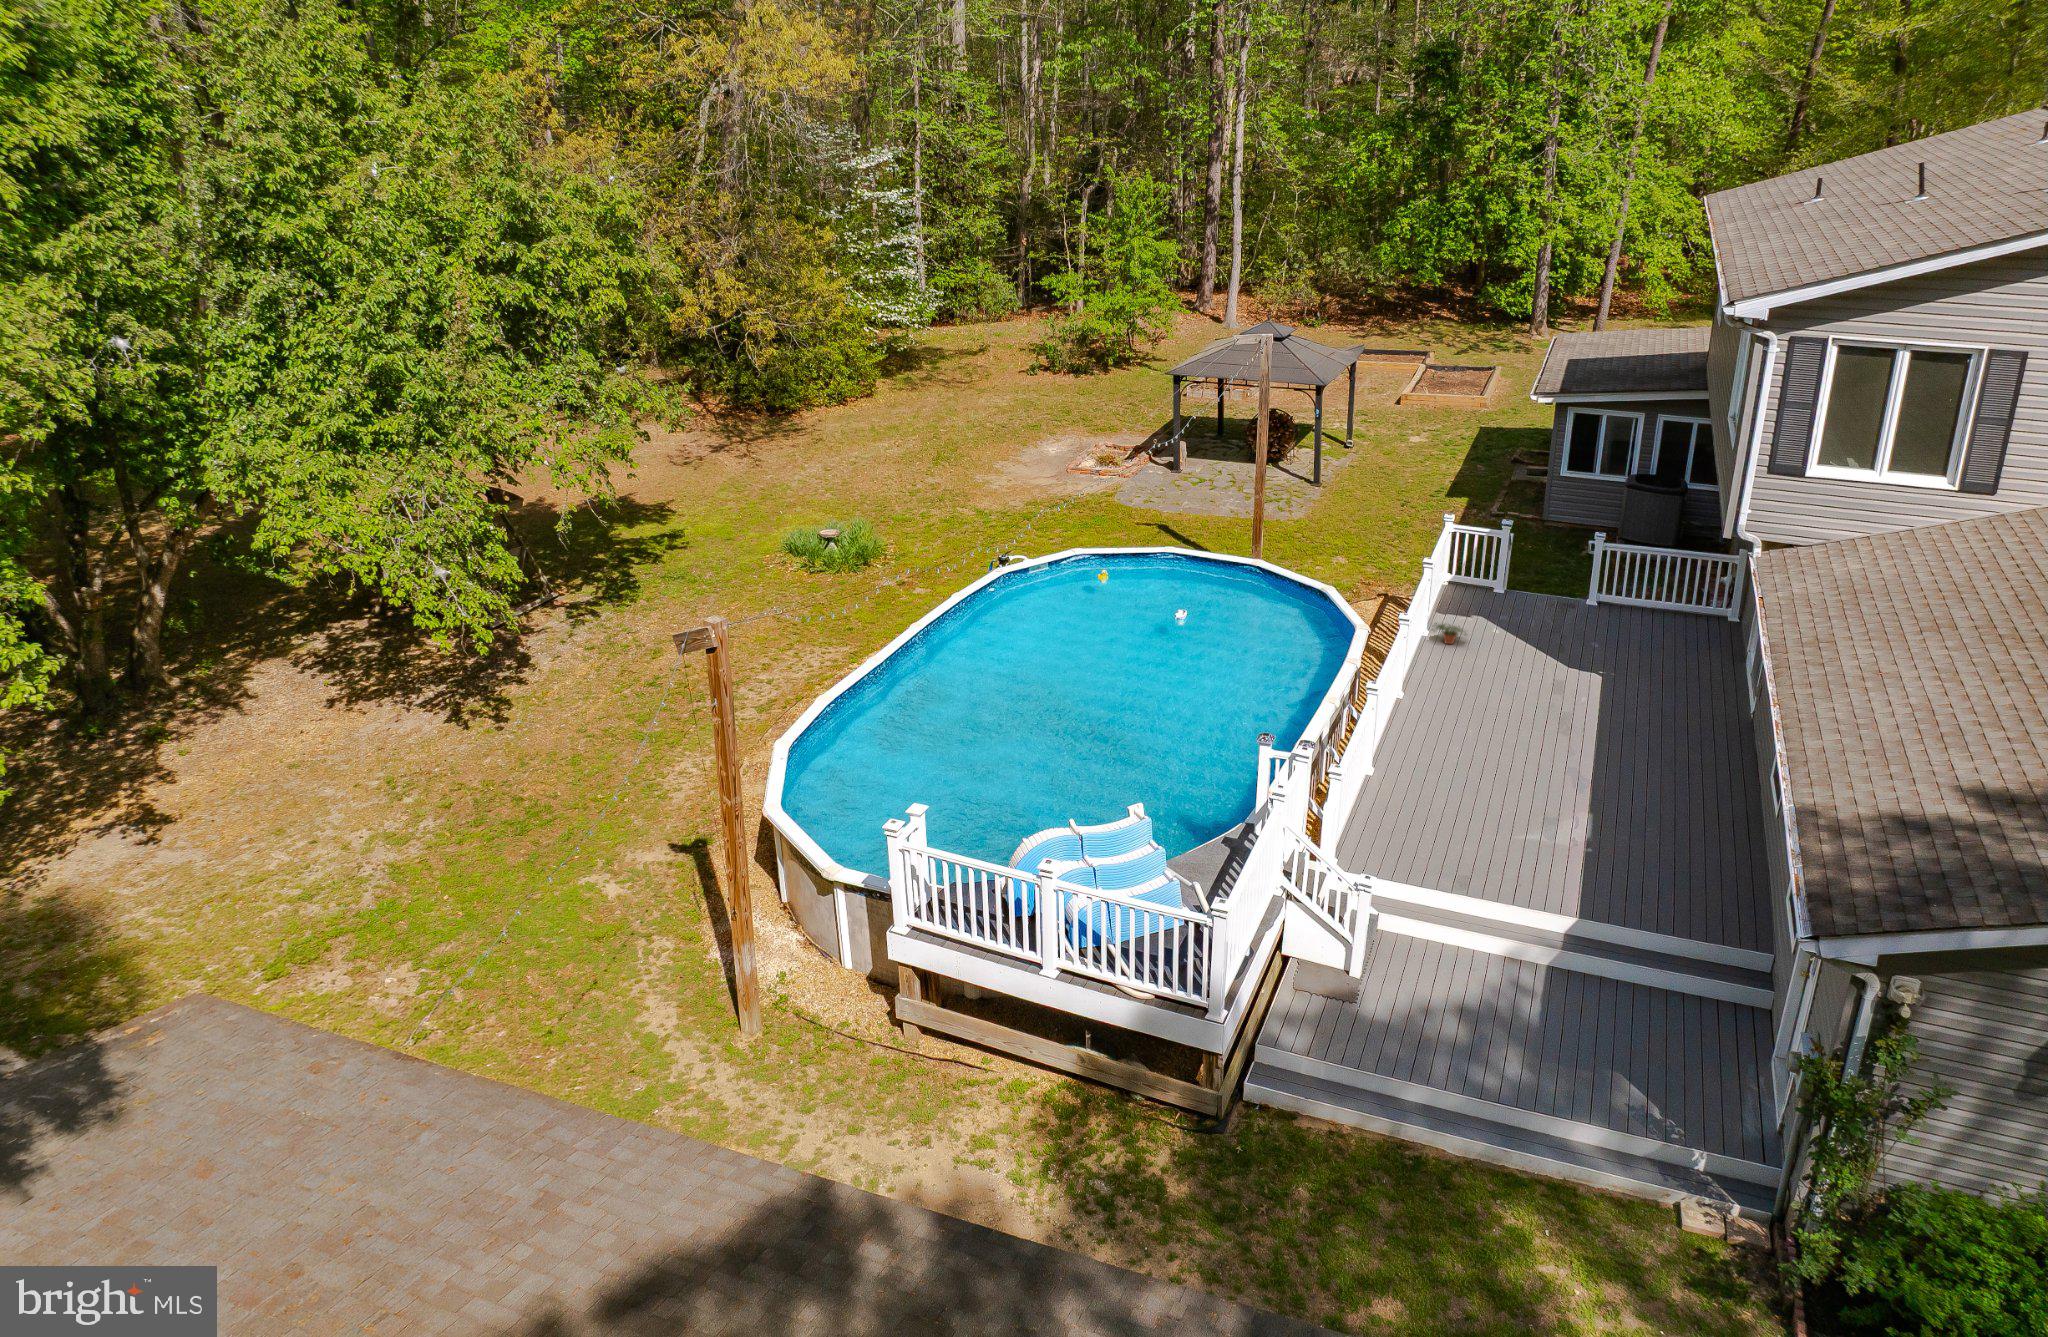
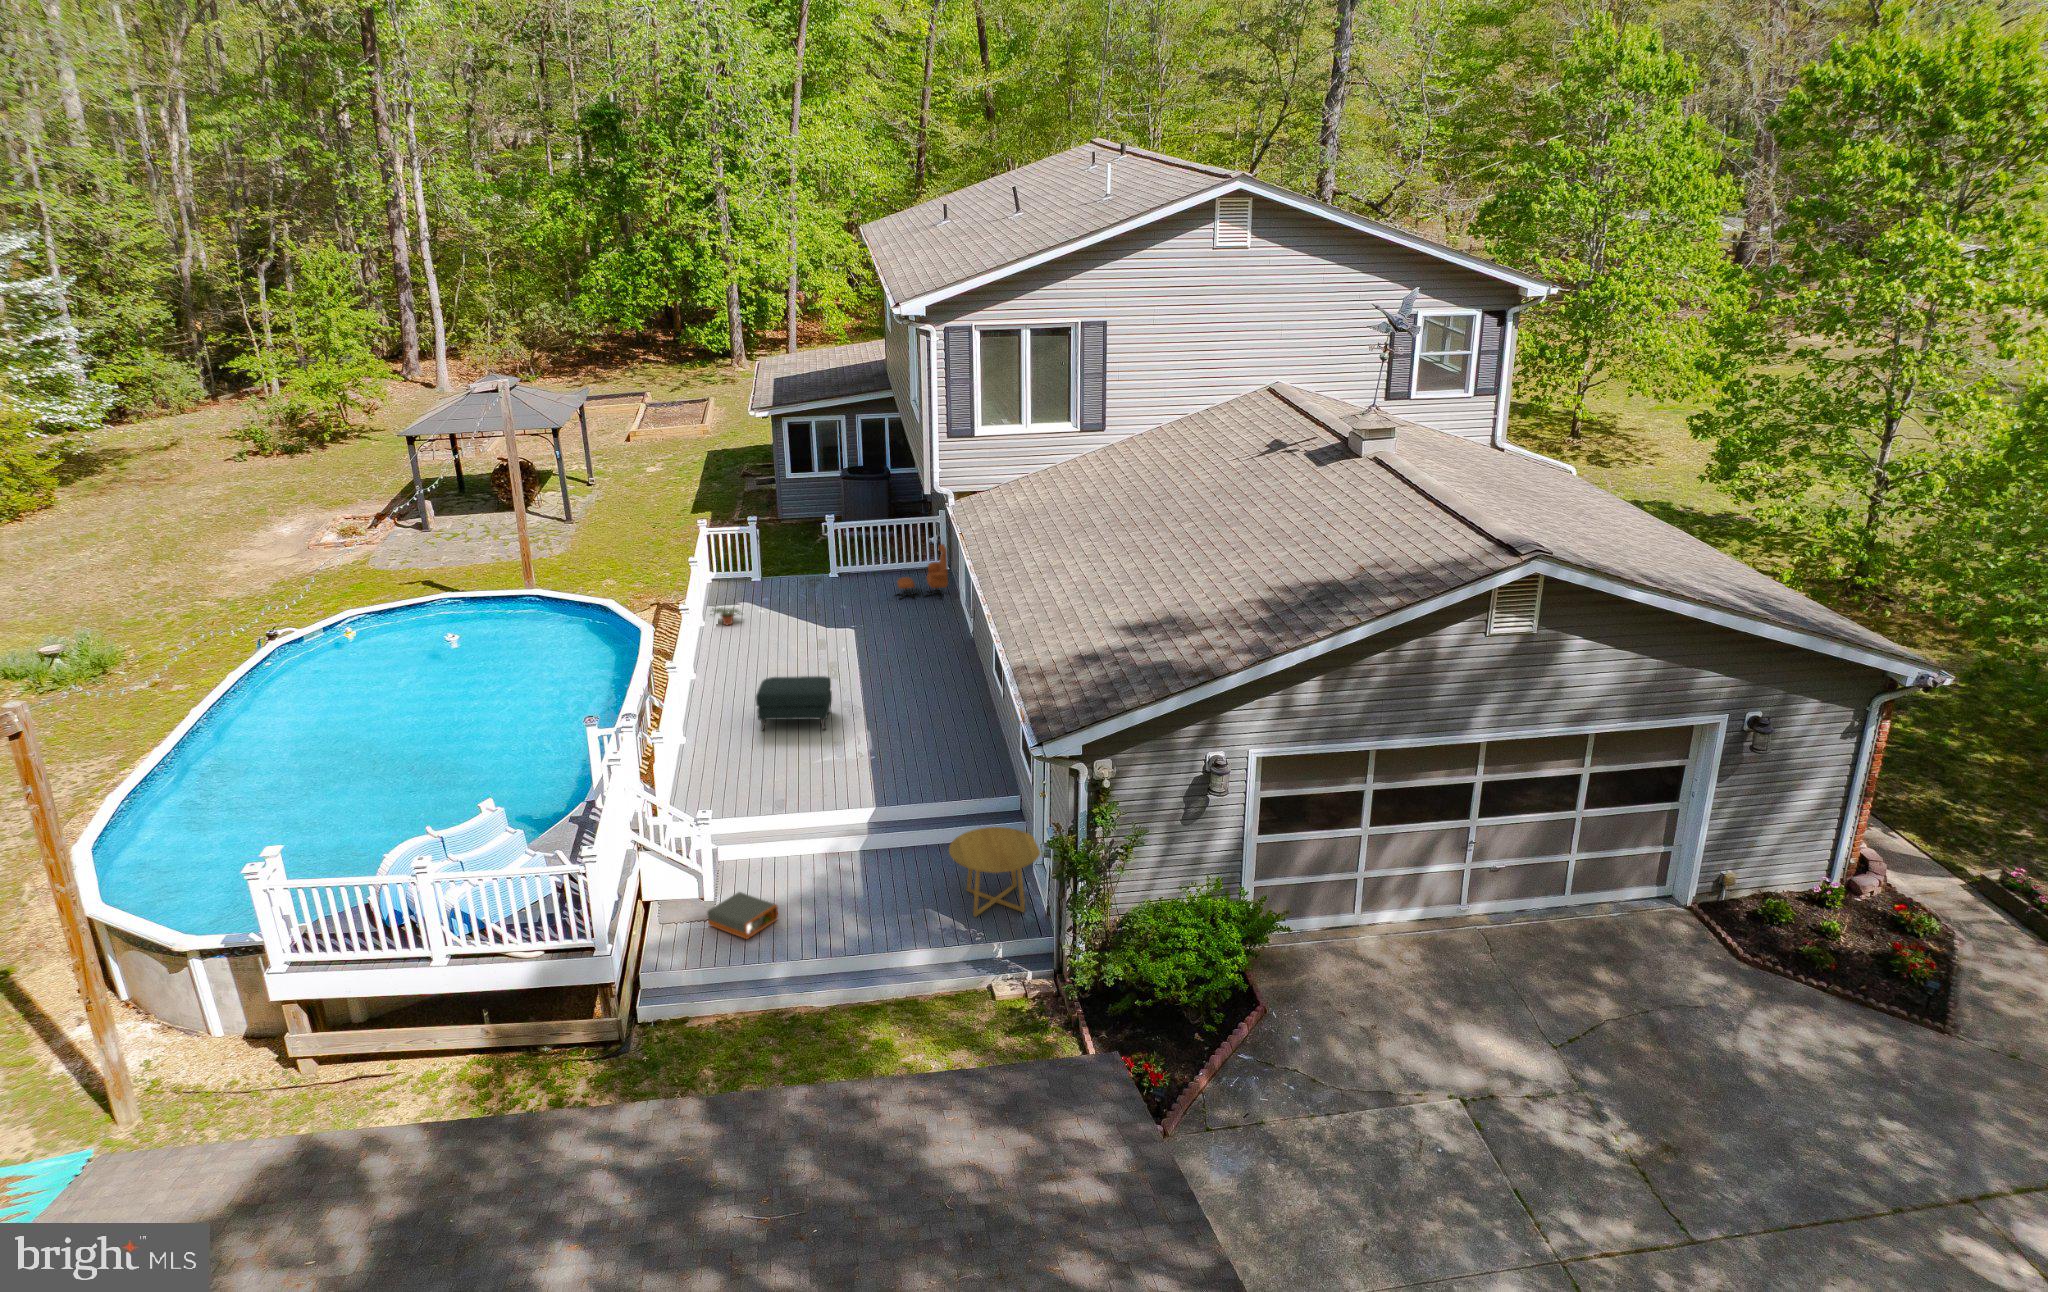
lounge chair: none [1653,590,1736,656] -> present [897,544,948,598]
ottoman: none [1453,726,1549,802] -> present [756,676,832,731]
storage box: none [1342,979,1422,1040] -> present [707,892,778,939]
round table: none [1650,998,1784,1127] -> present [949,827,1040,917]

